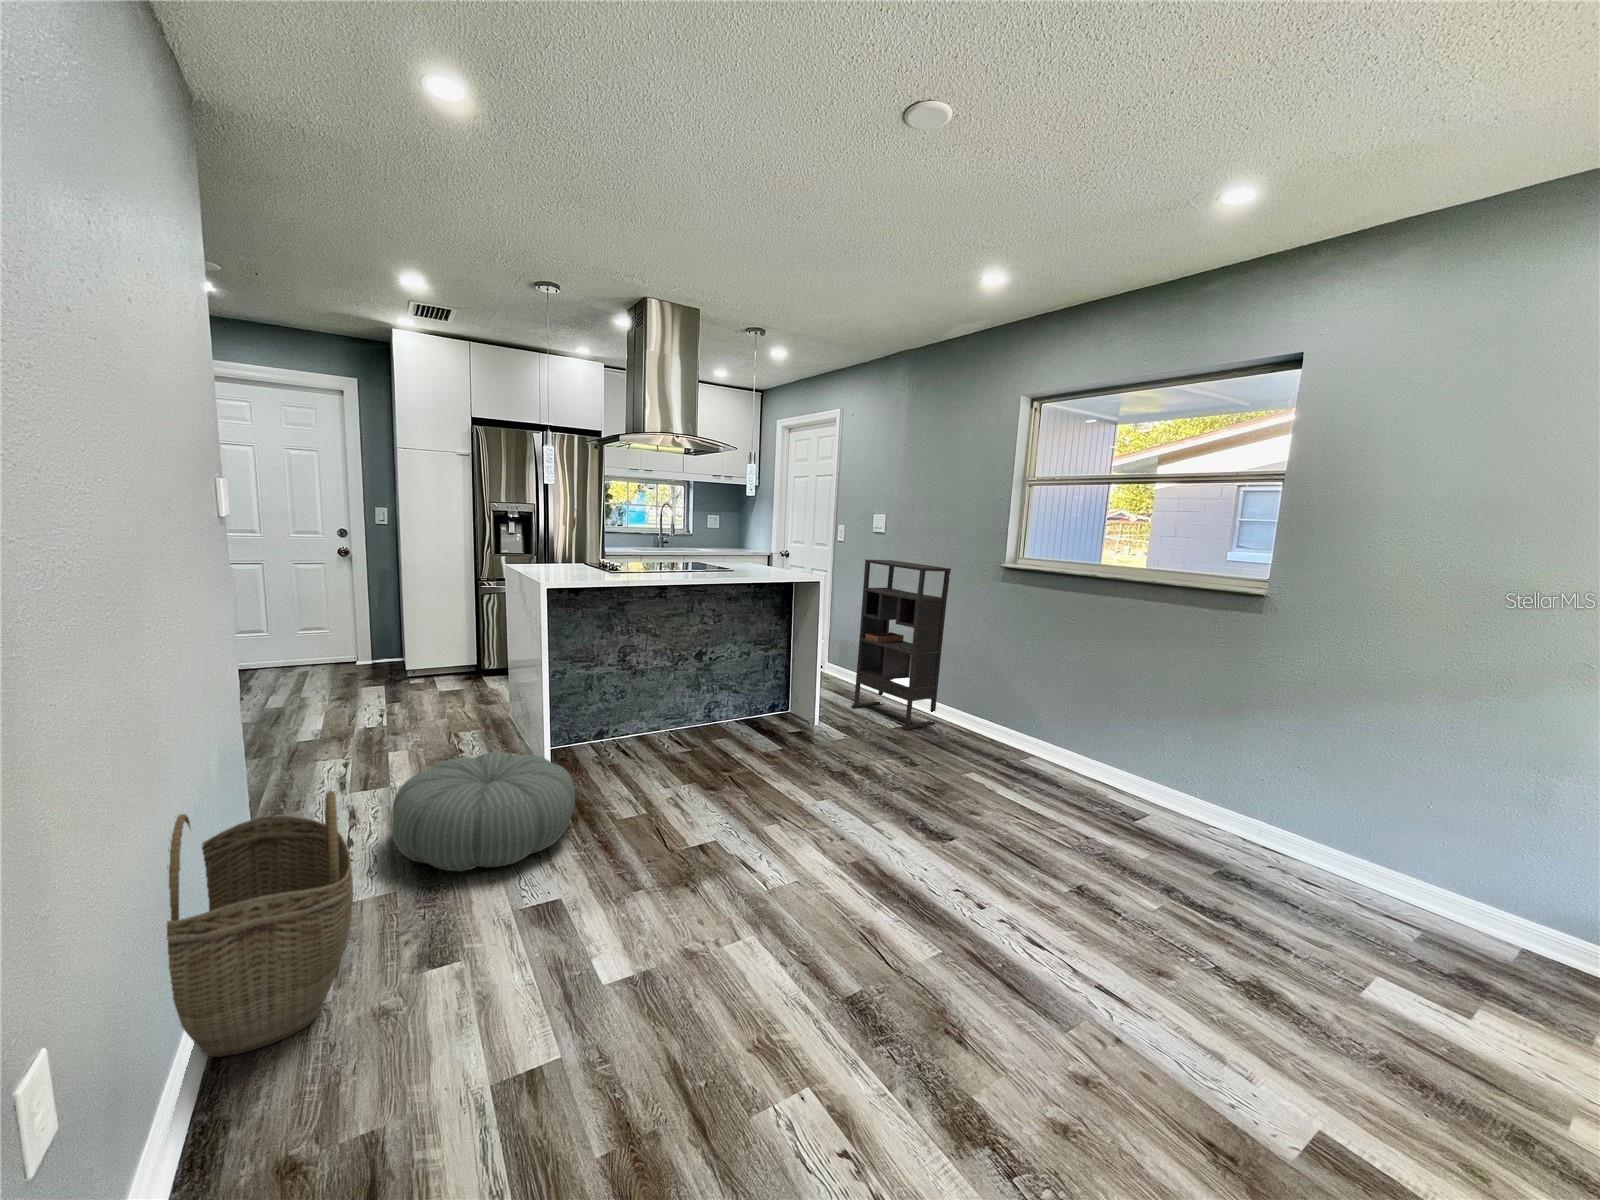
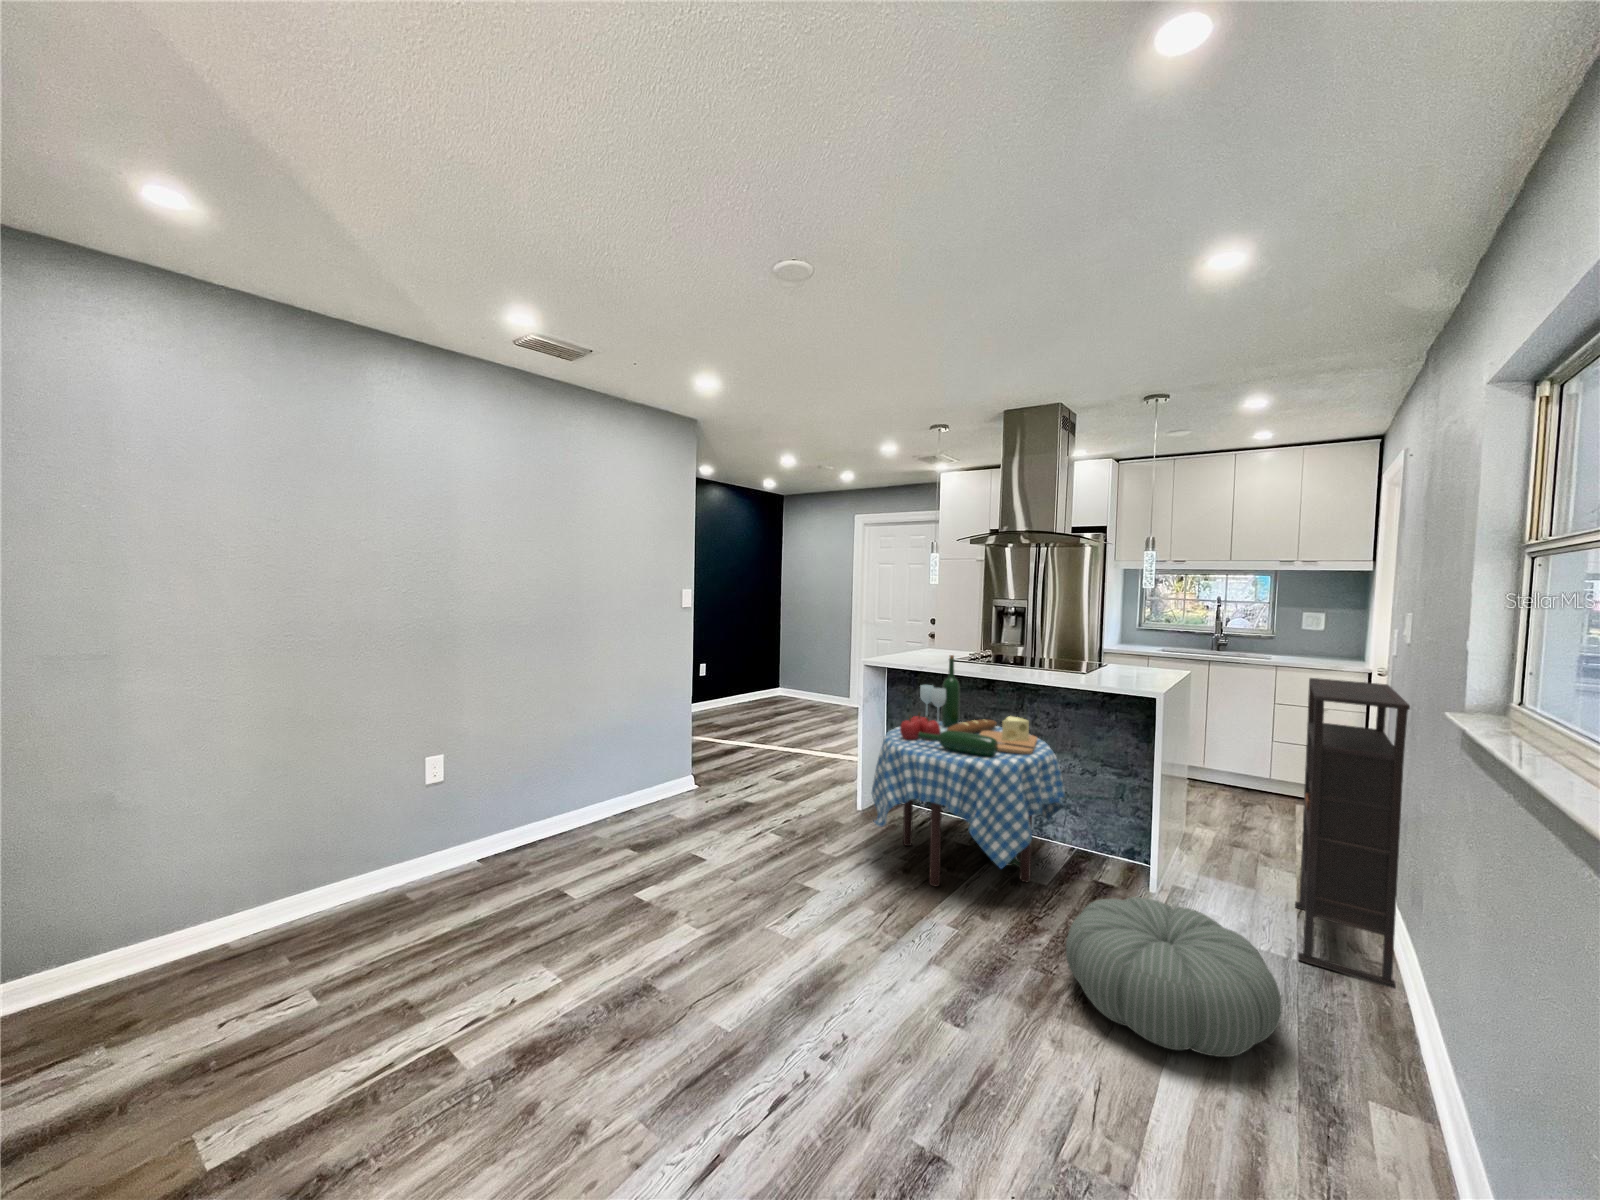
dining table: none [624,559,816,789] -> present [872,655,1065,886]
pouf: present [392,752,575,871] -> present [1066,897,1282,1057]
woven basket: present [167,791,353,1057] -> none [563,737,648,844]

